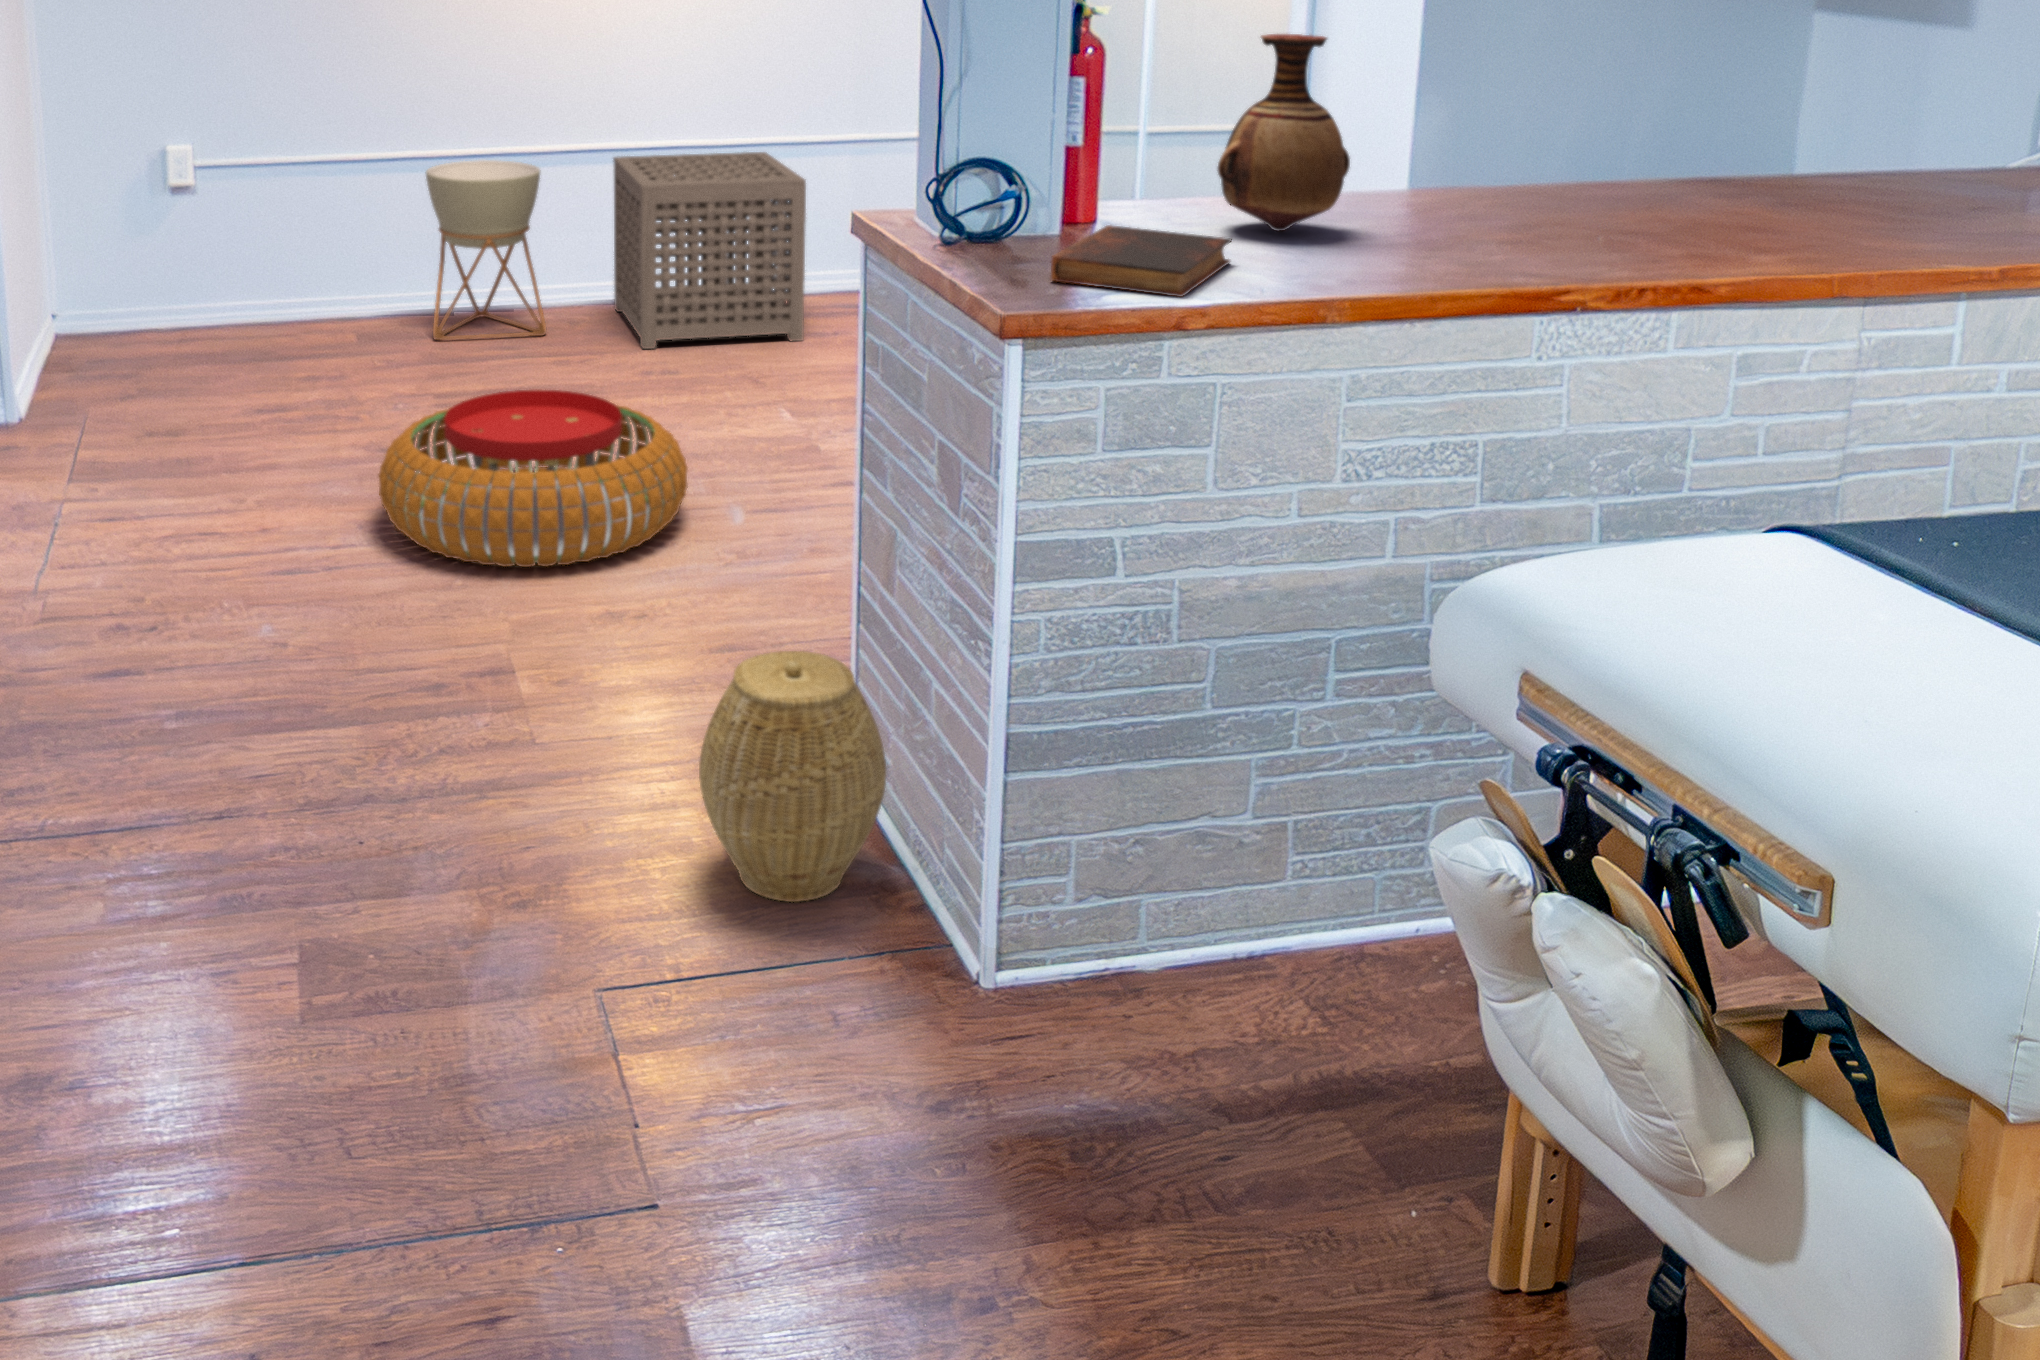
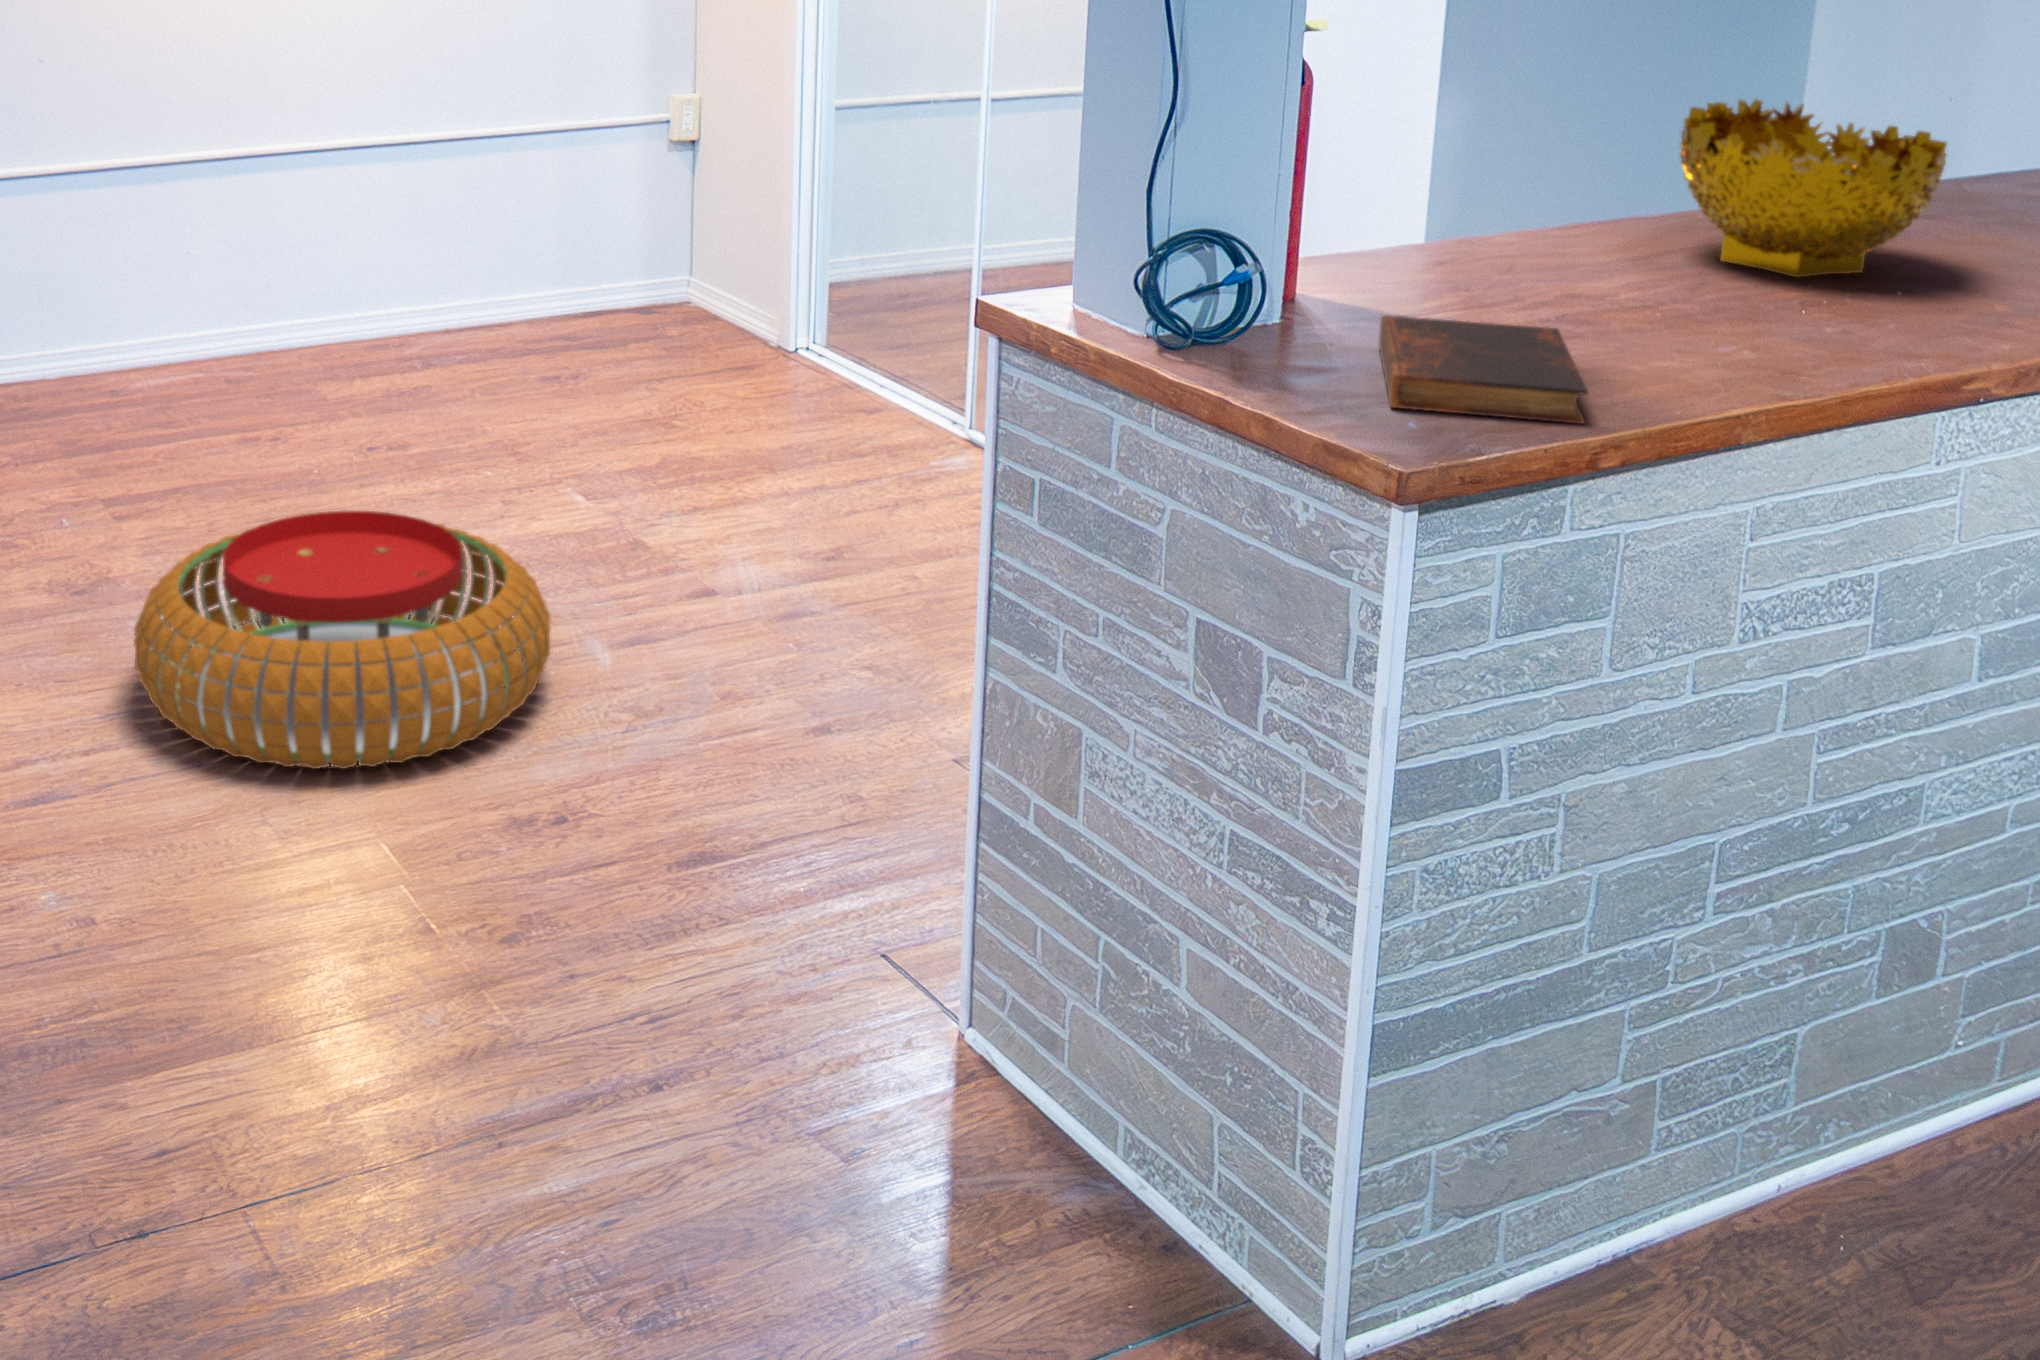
vase: present [1217,34,1350,231] -> none [1457,50,1620,302]
decorative bowl: none [1456,88,1666,228] -> present [1680,99,1947,278]
side table: present [613,152,806,349] -> none [274,155,543,421]
planter: present [426,160,546,340] -> none [42,183,211,427]
woven basket: present [699,651,886,902] -> none [871,911,1131,1266]

